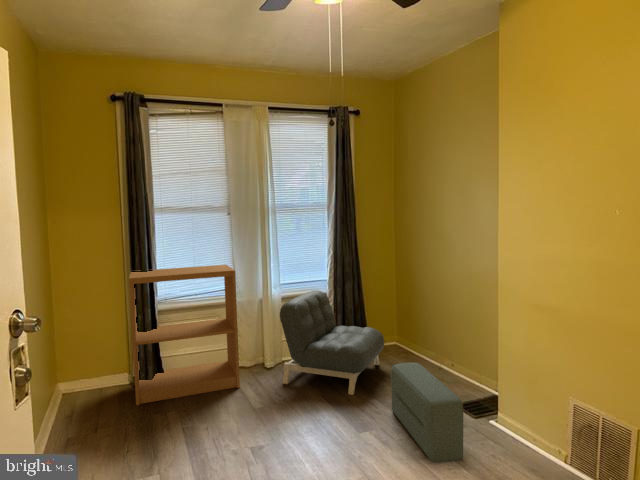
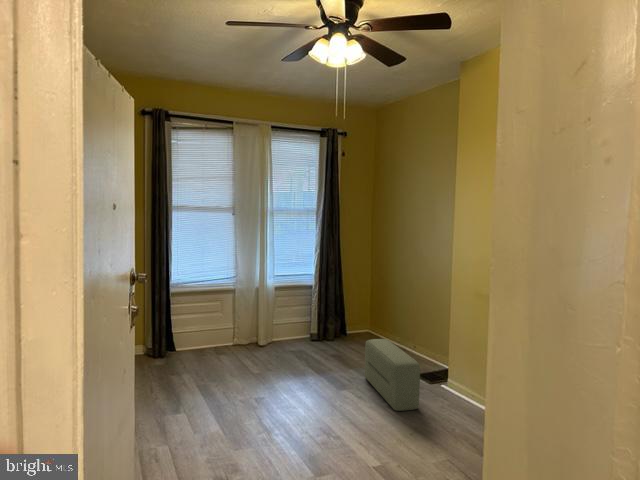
bookshelf: present [129,265,240,405] -> none [150,257,240,370]
armchair: present [280,290,384,395] -> none [274,282,360,366]

